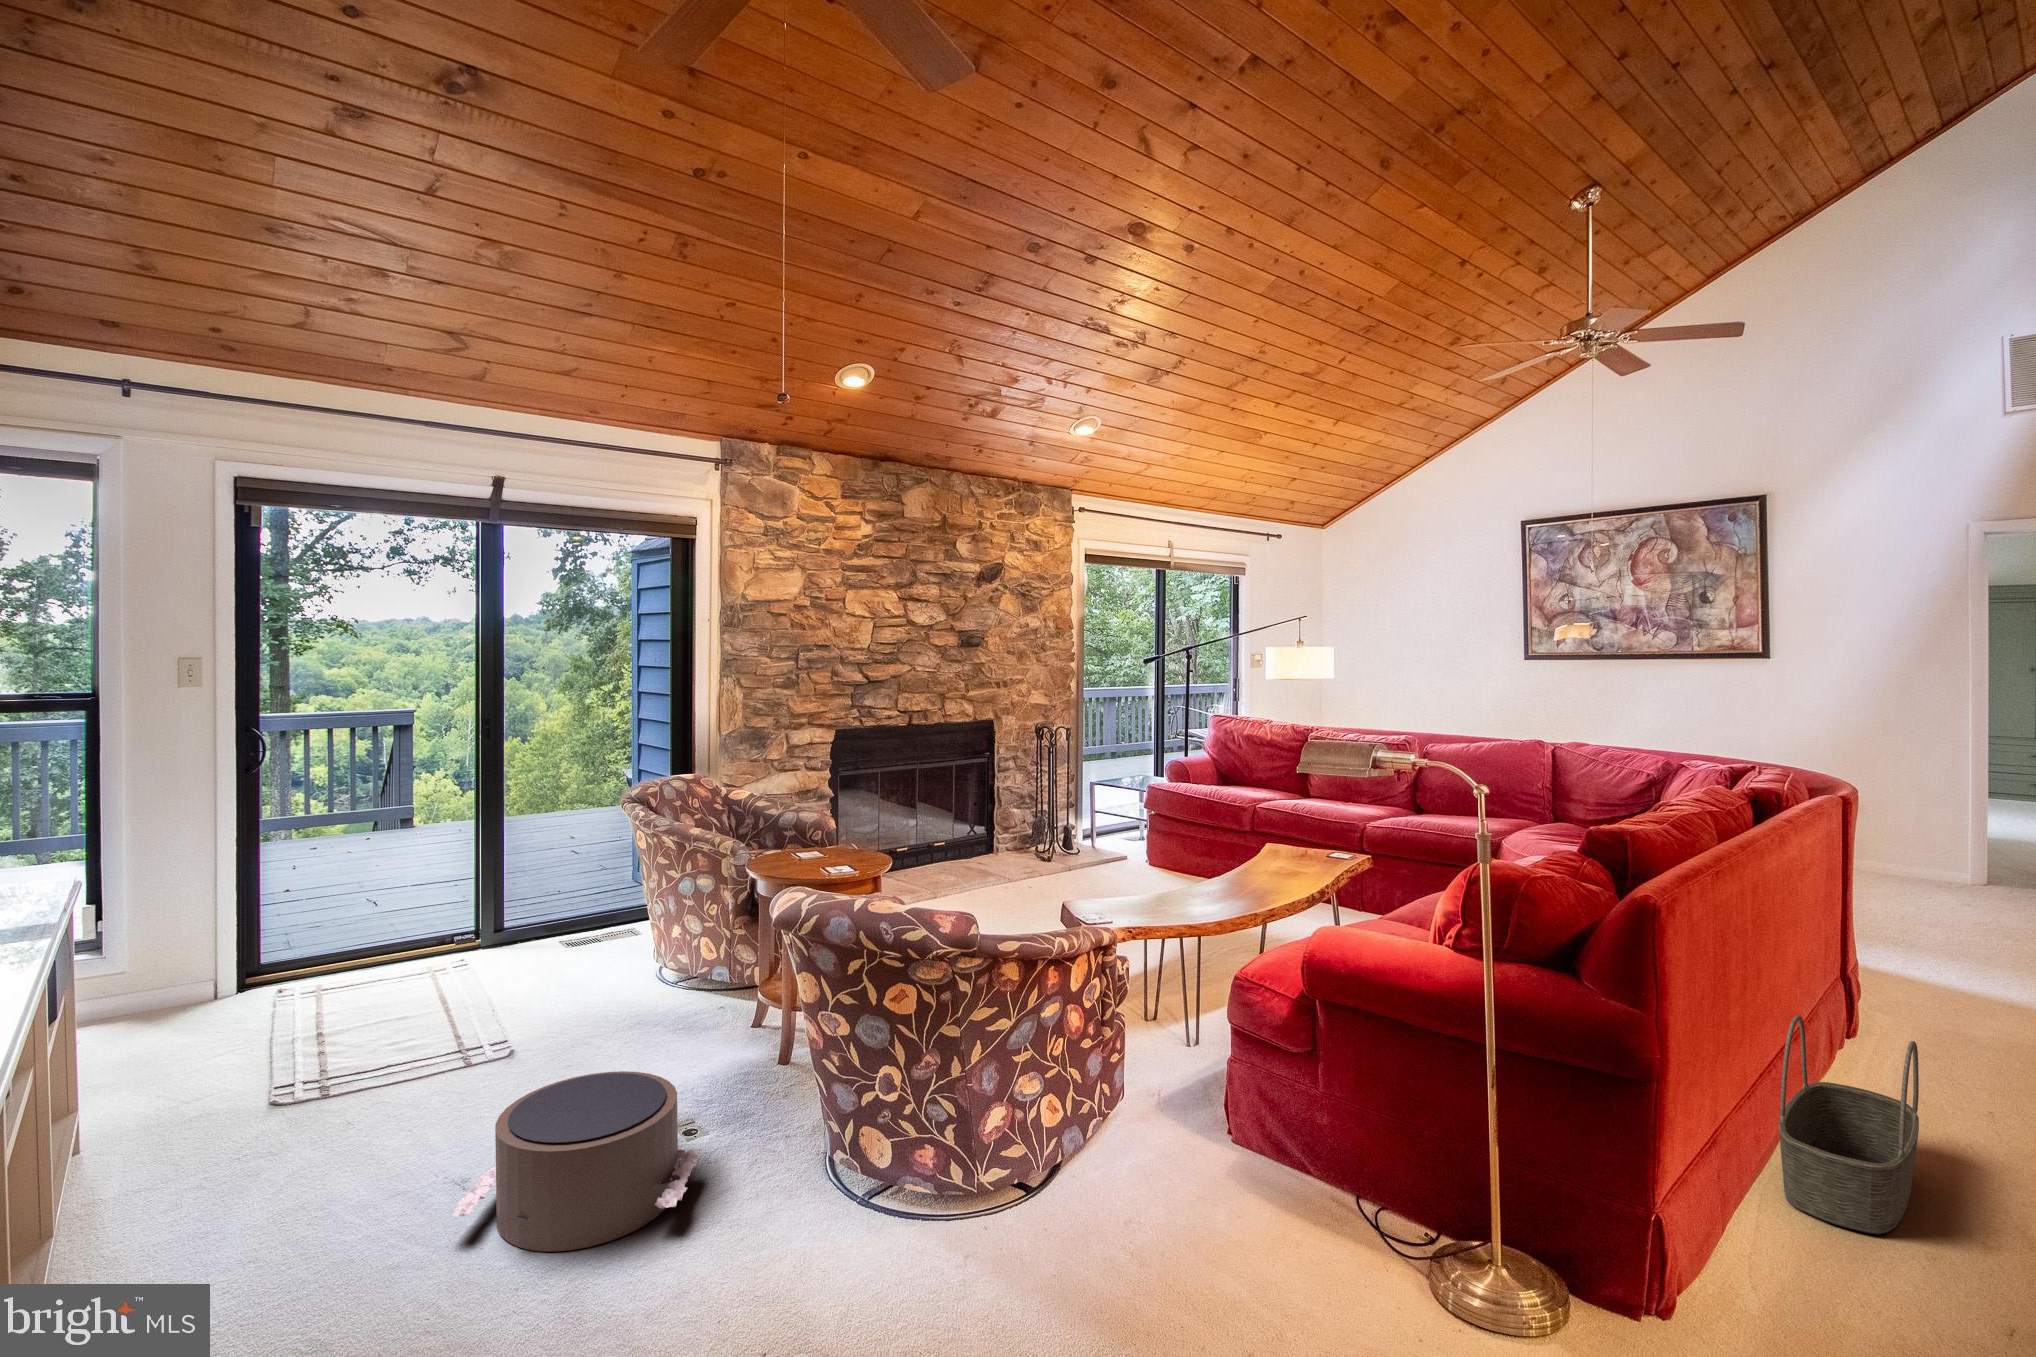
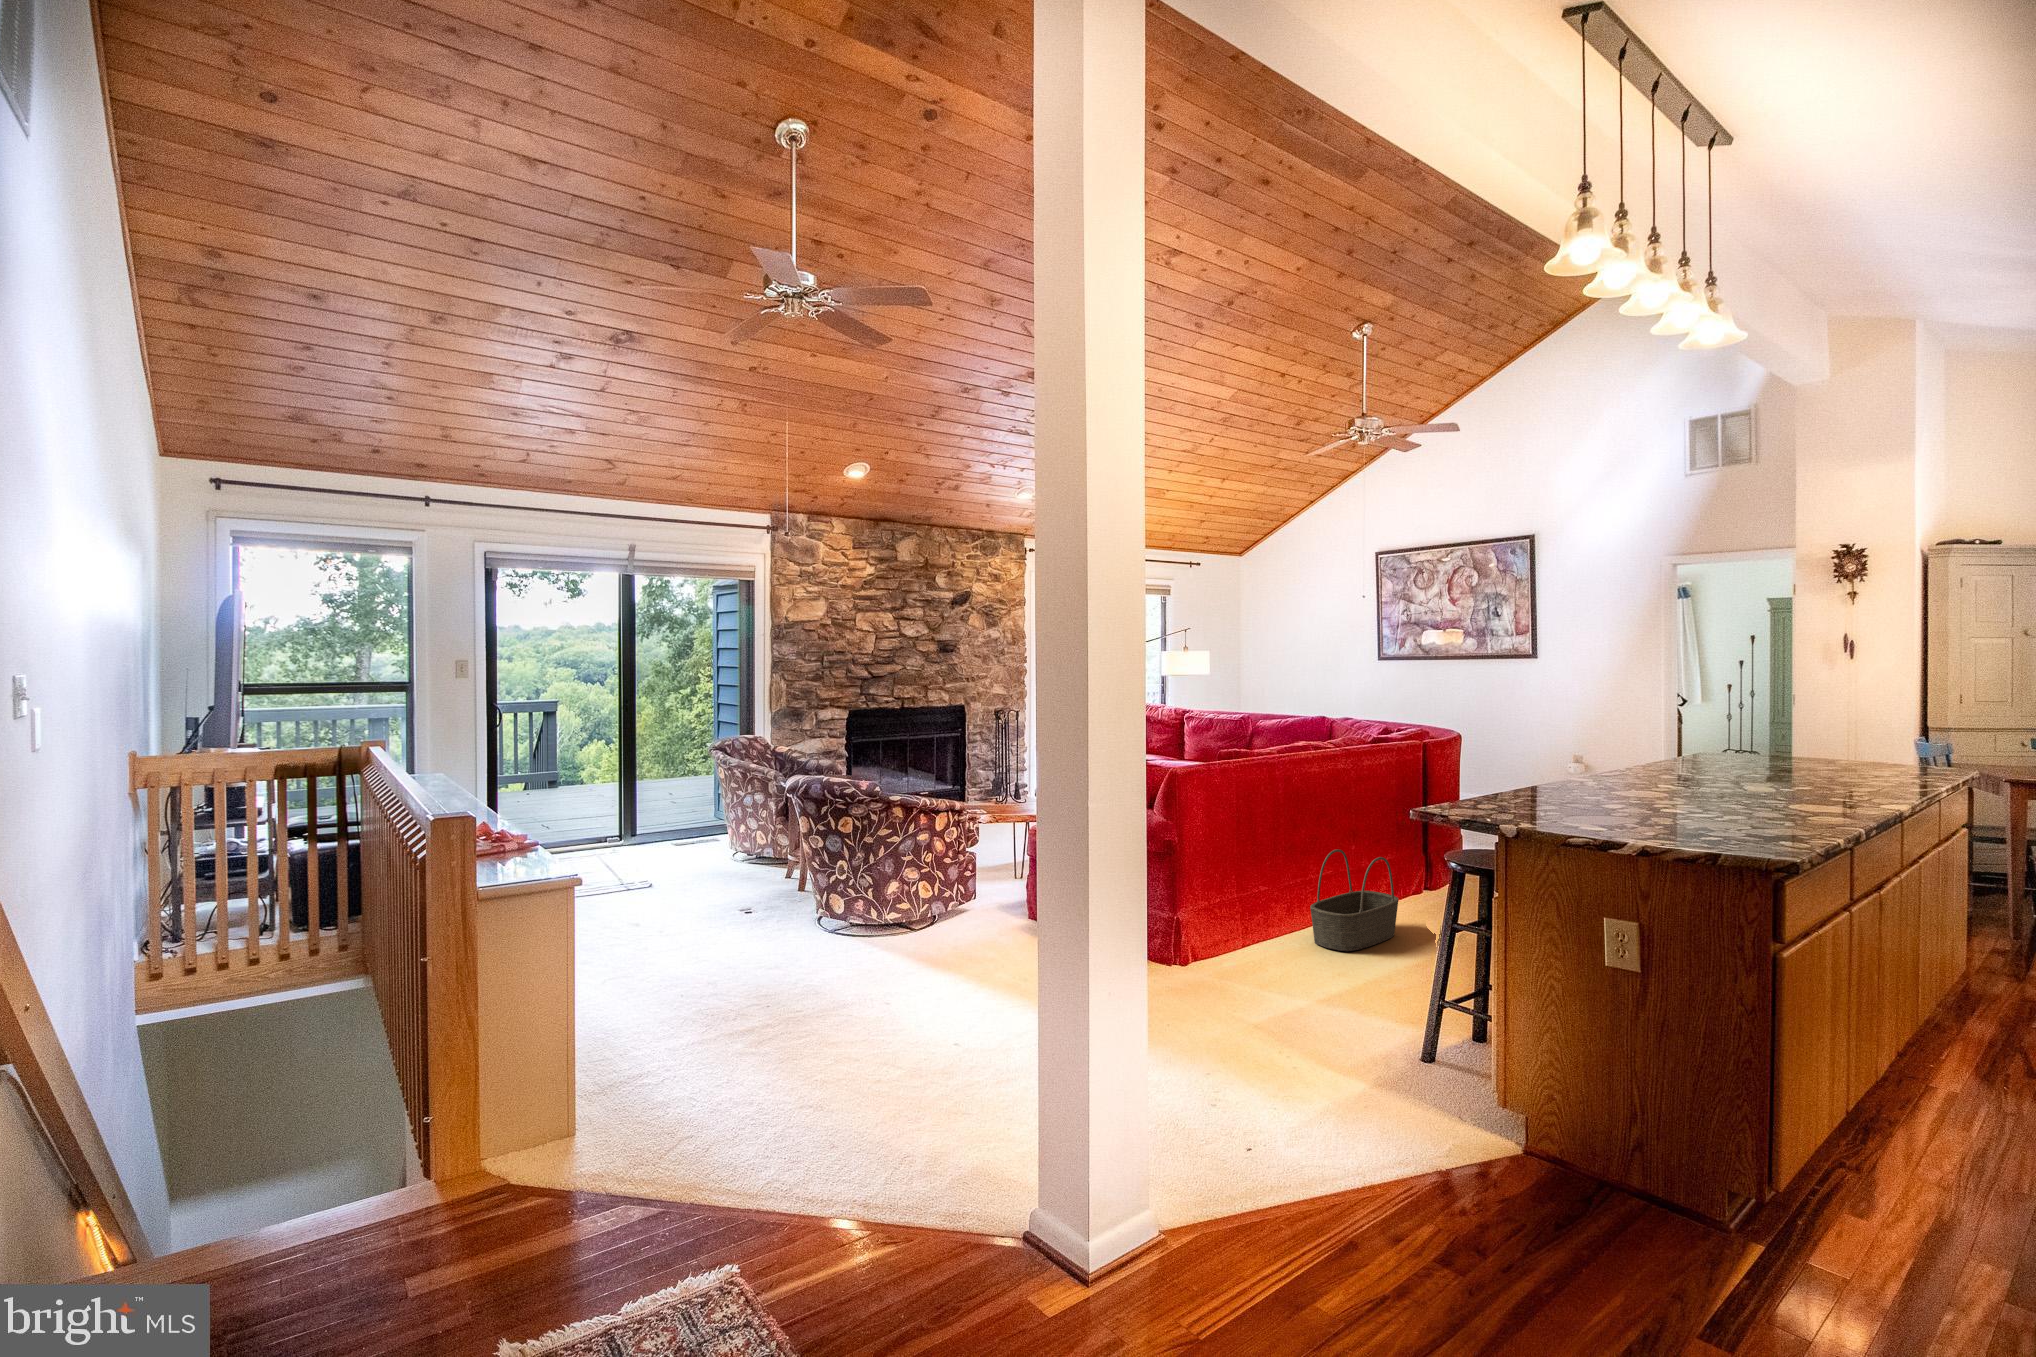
pouf: present [452,1071,699,1252] -> none [628,877,749,948]

